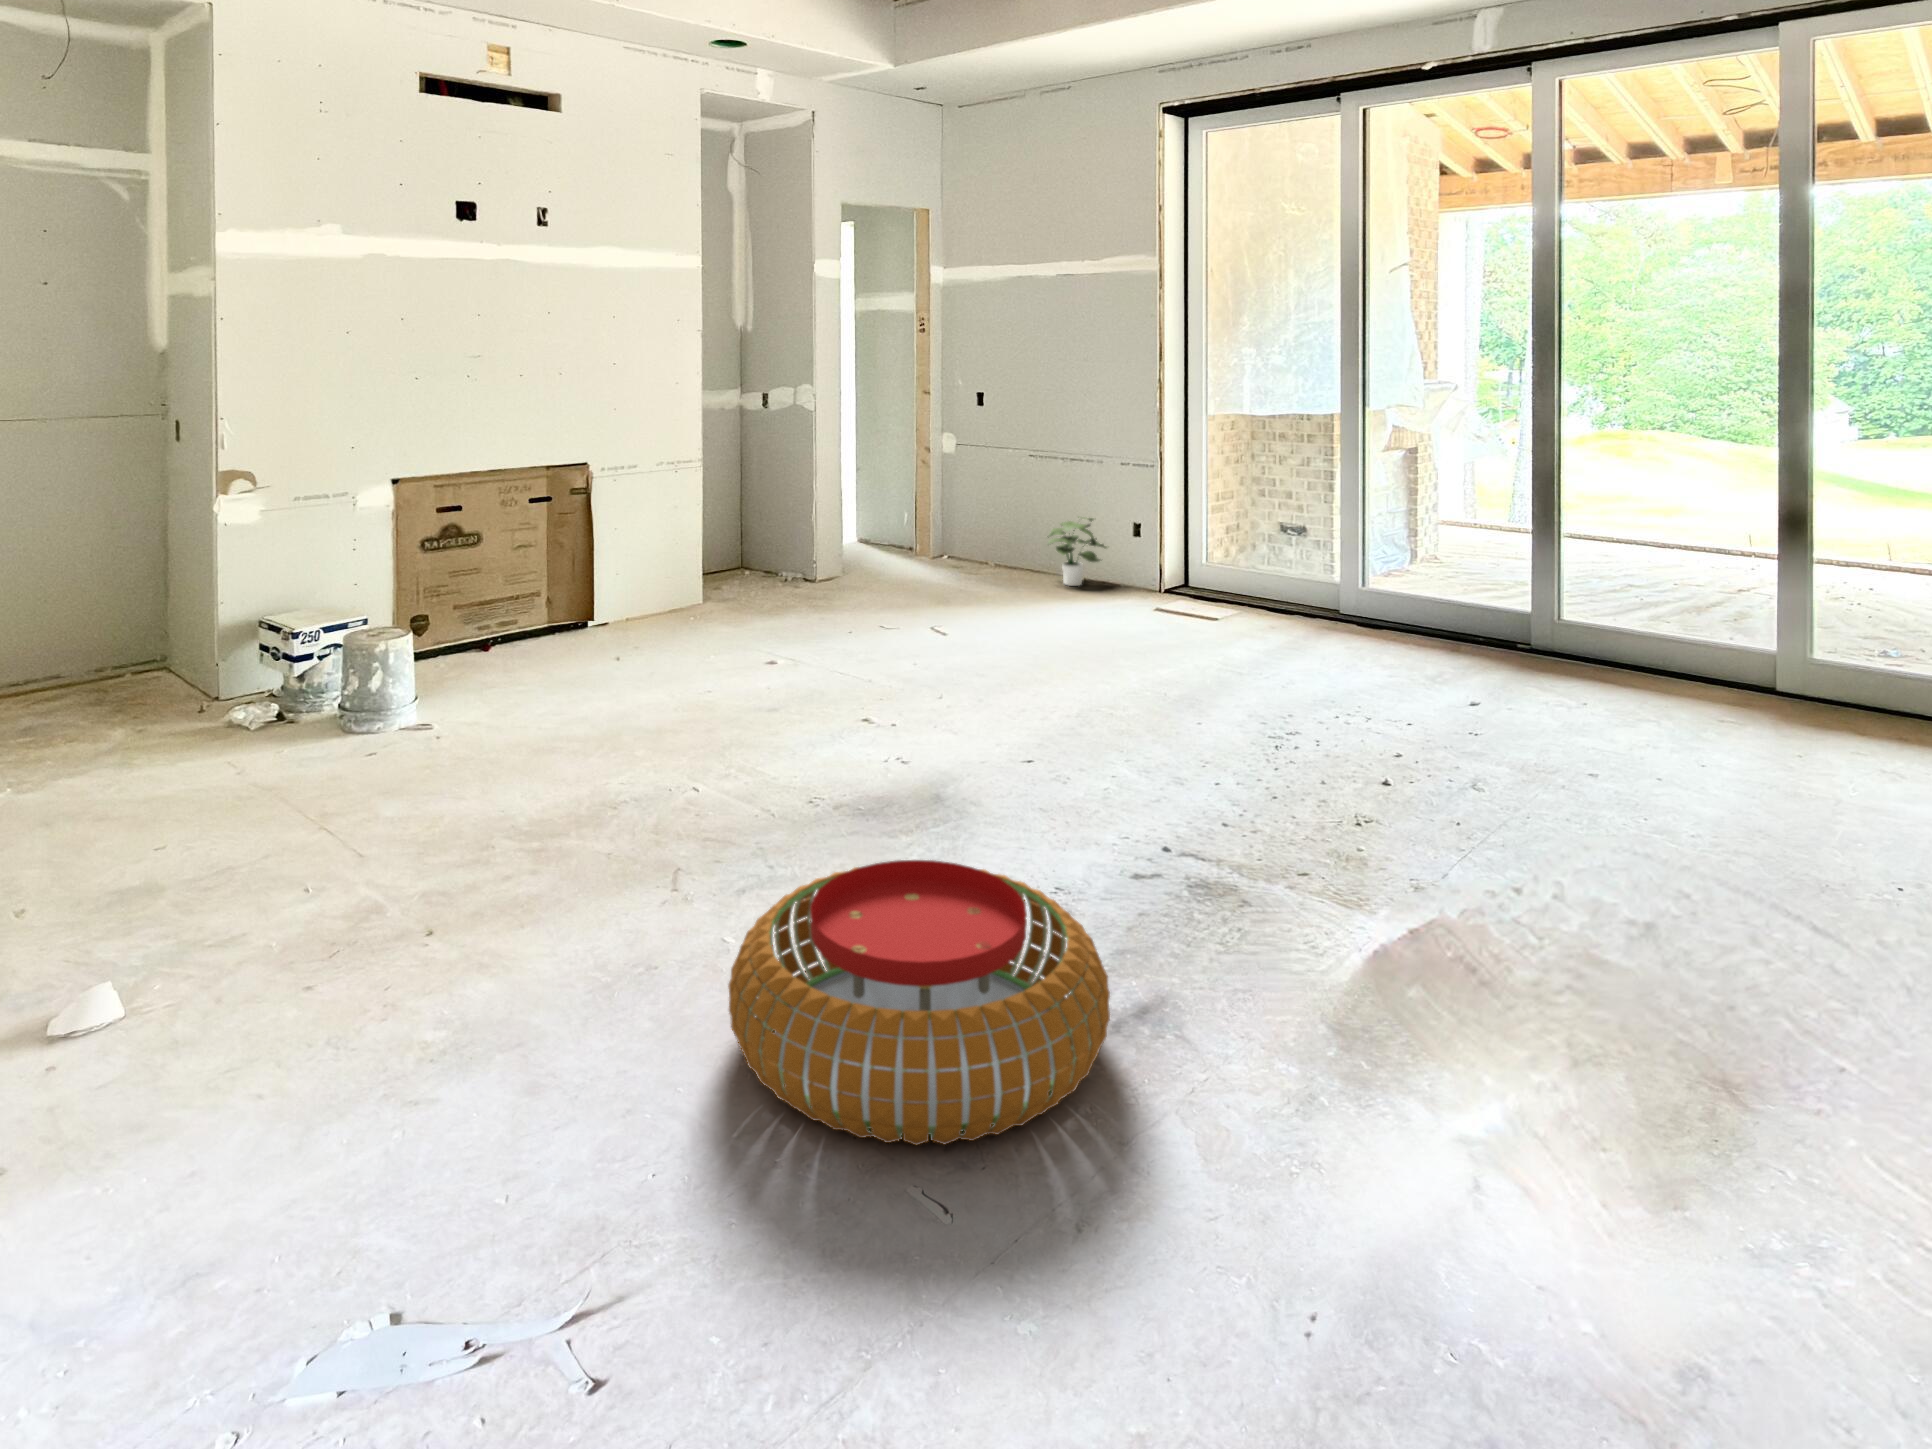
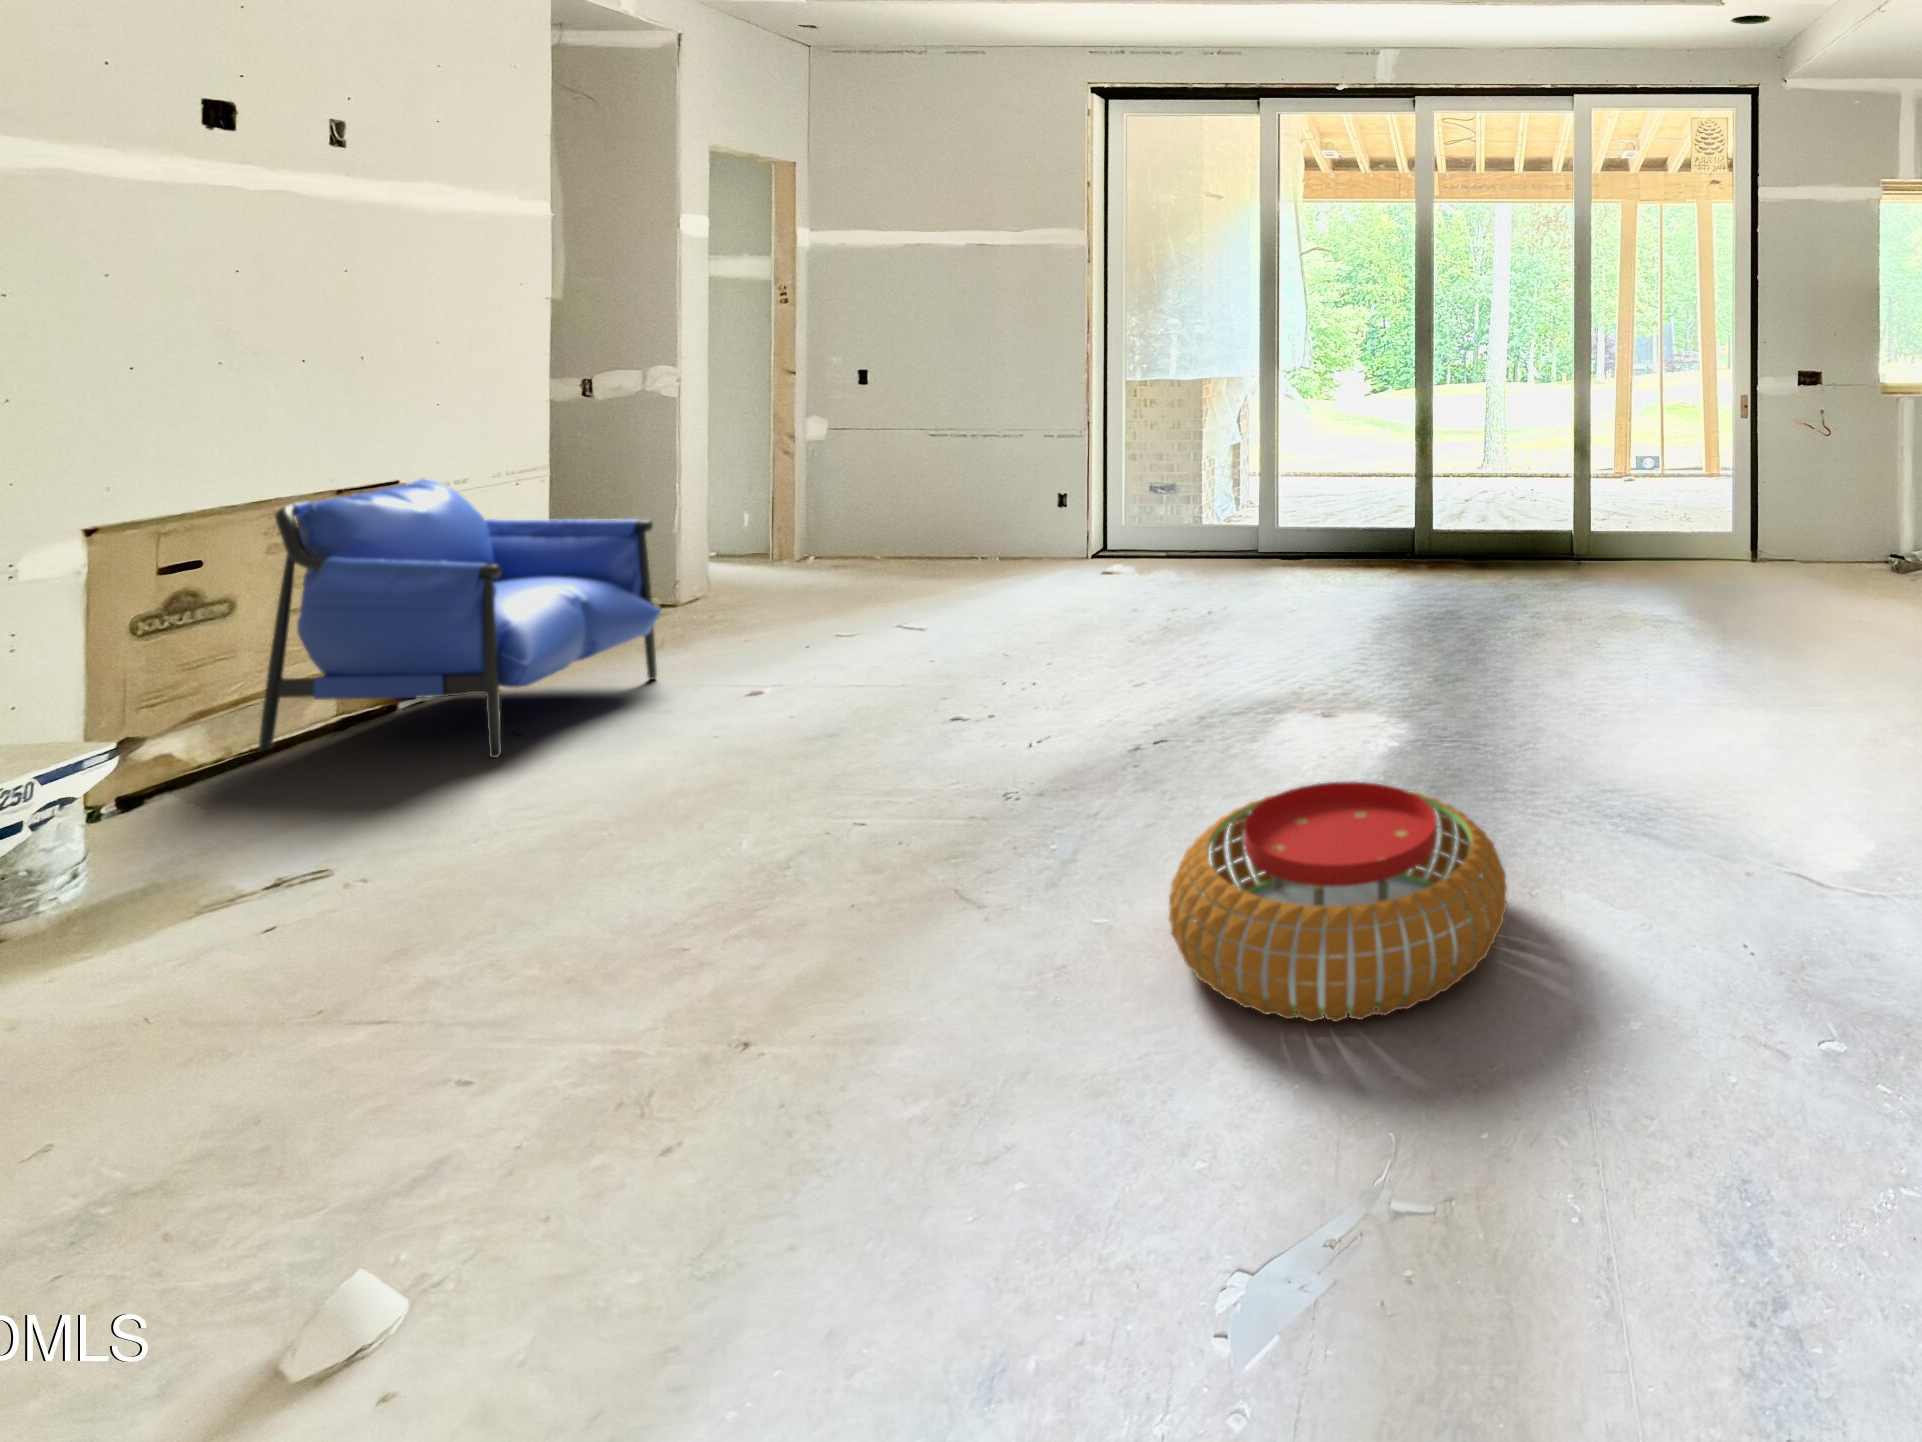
armchair: none [497,461,730,676] -> present [259,478,661,758]
potted plant: present [1048,517,1107,586] -> none [960,492,1030,562]

